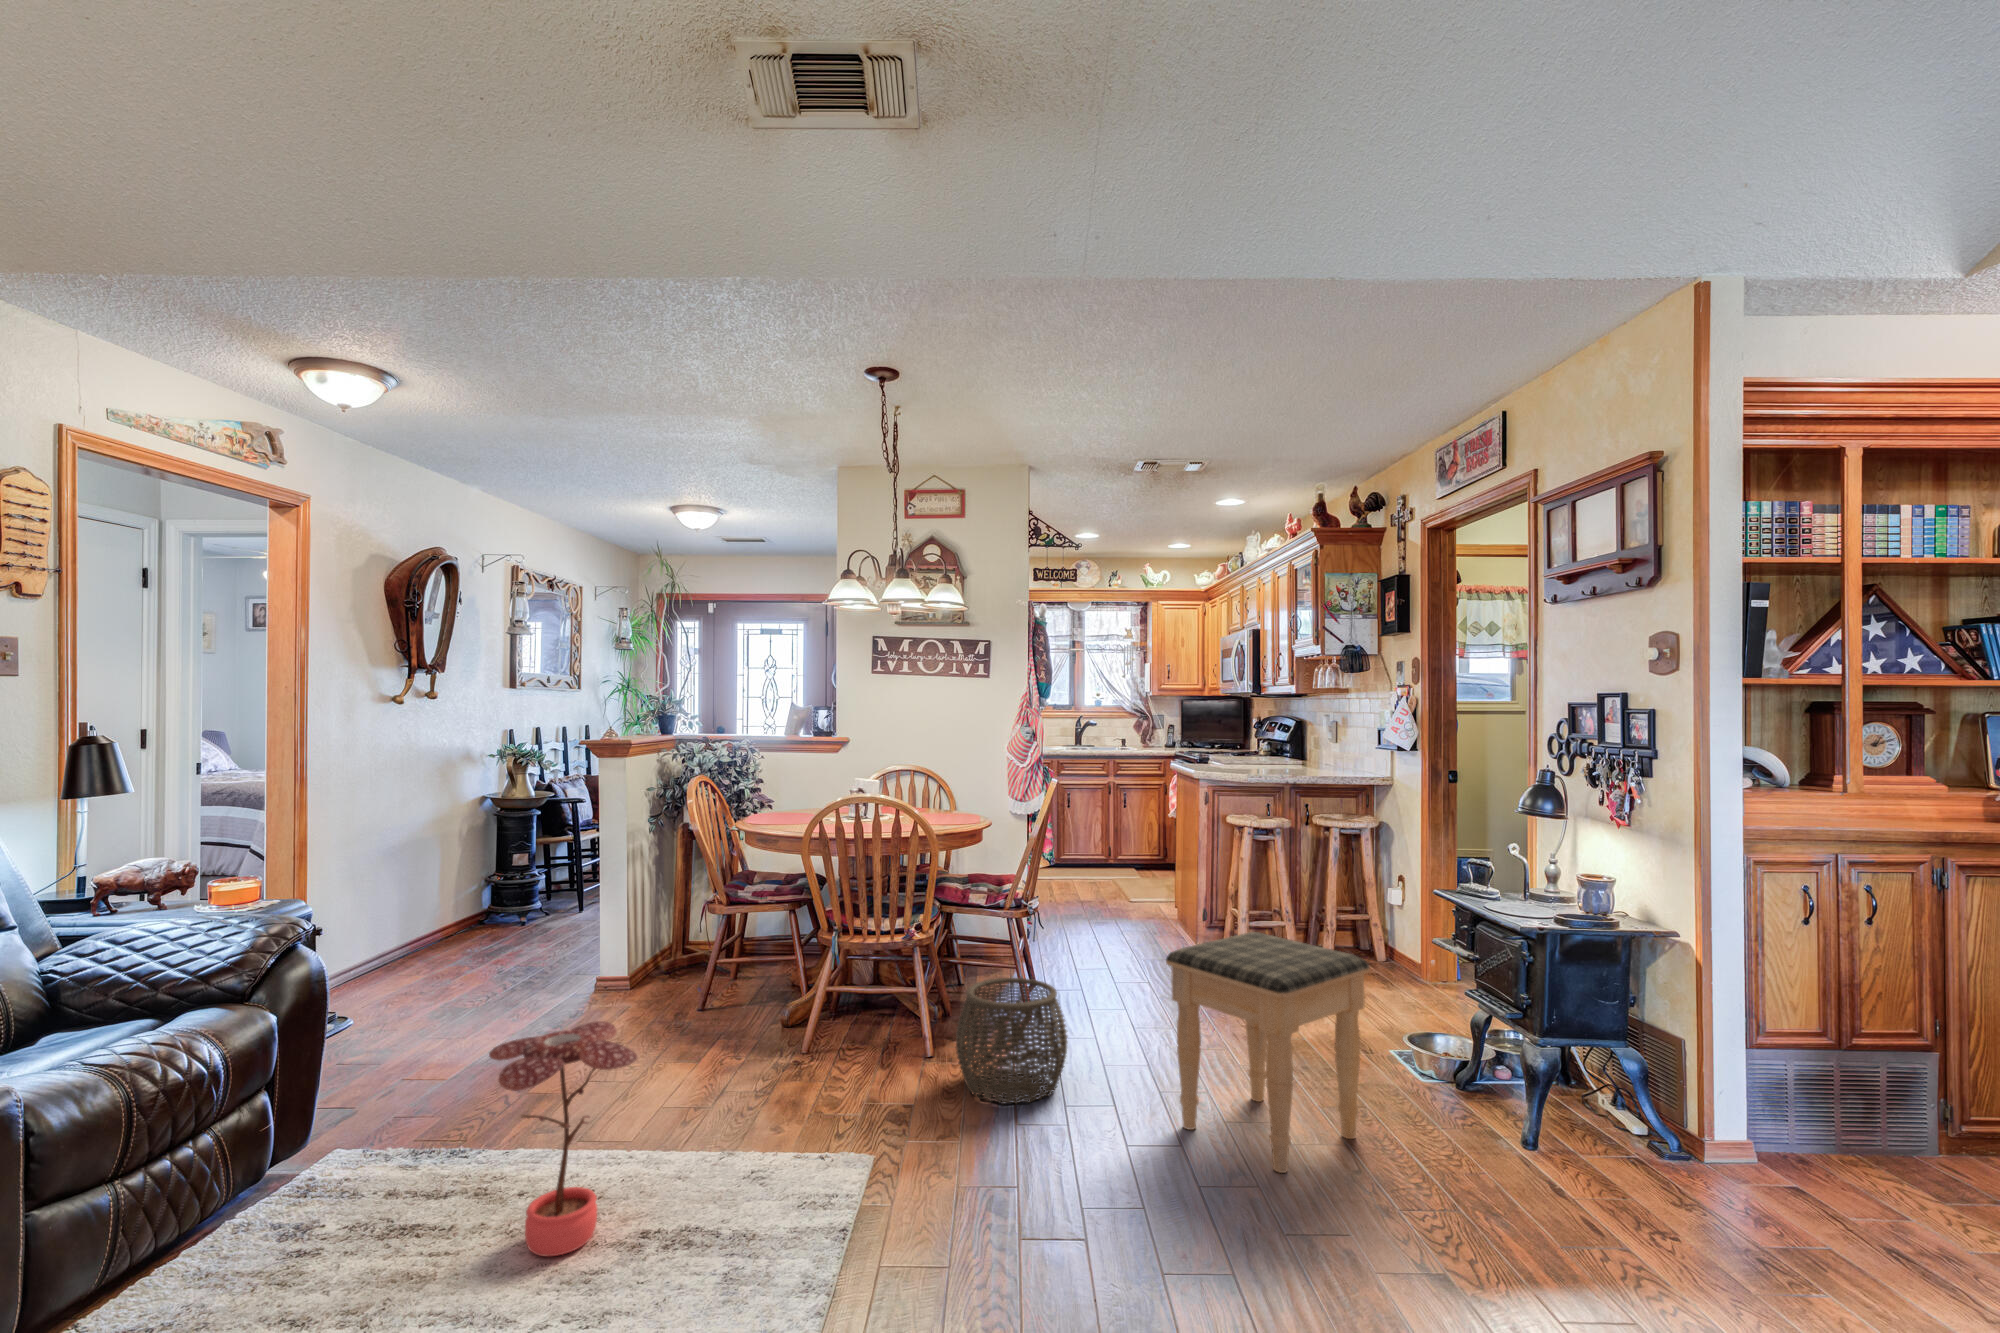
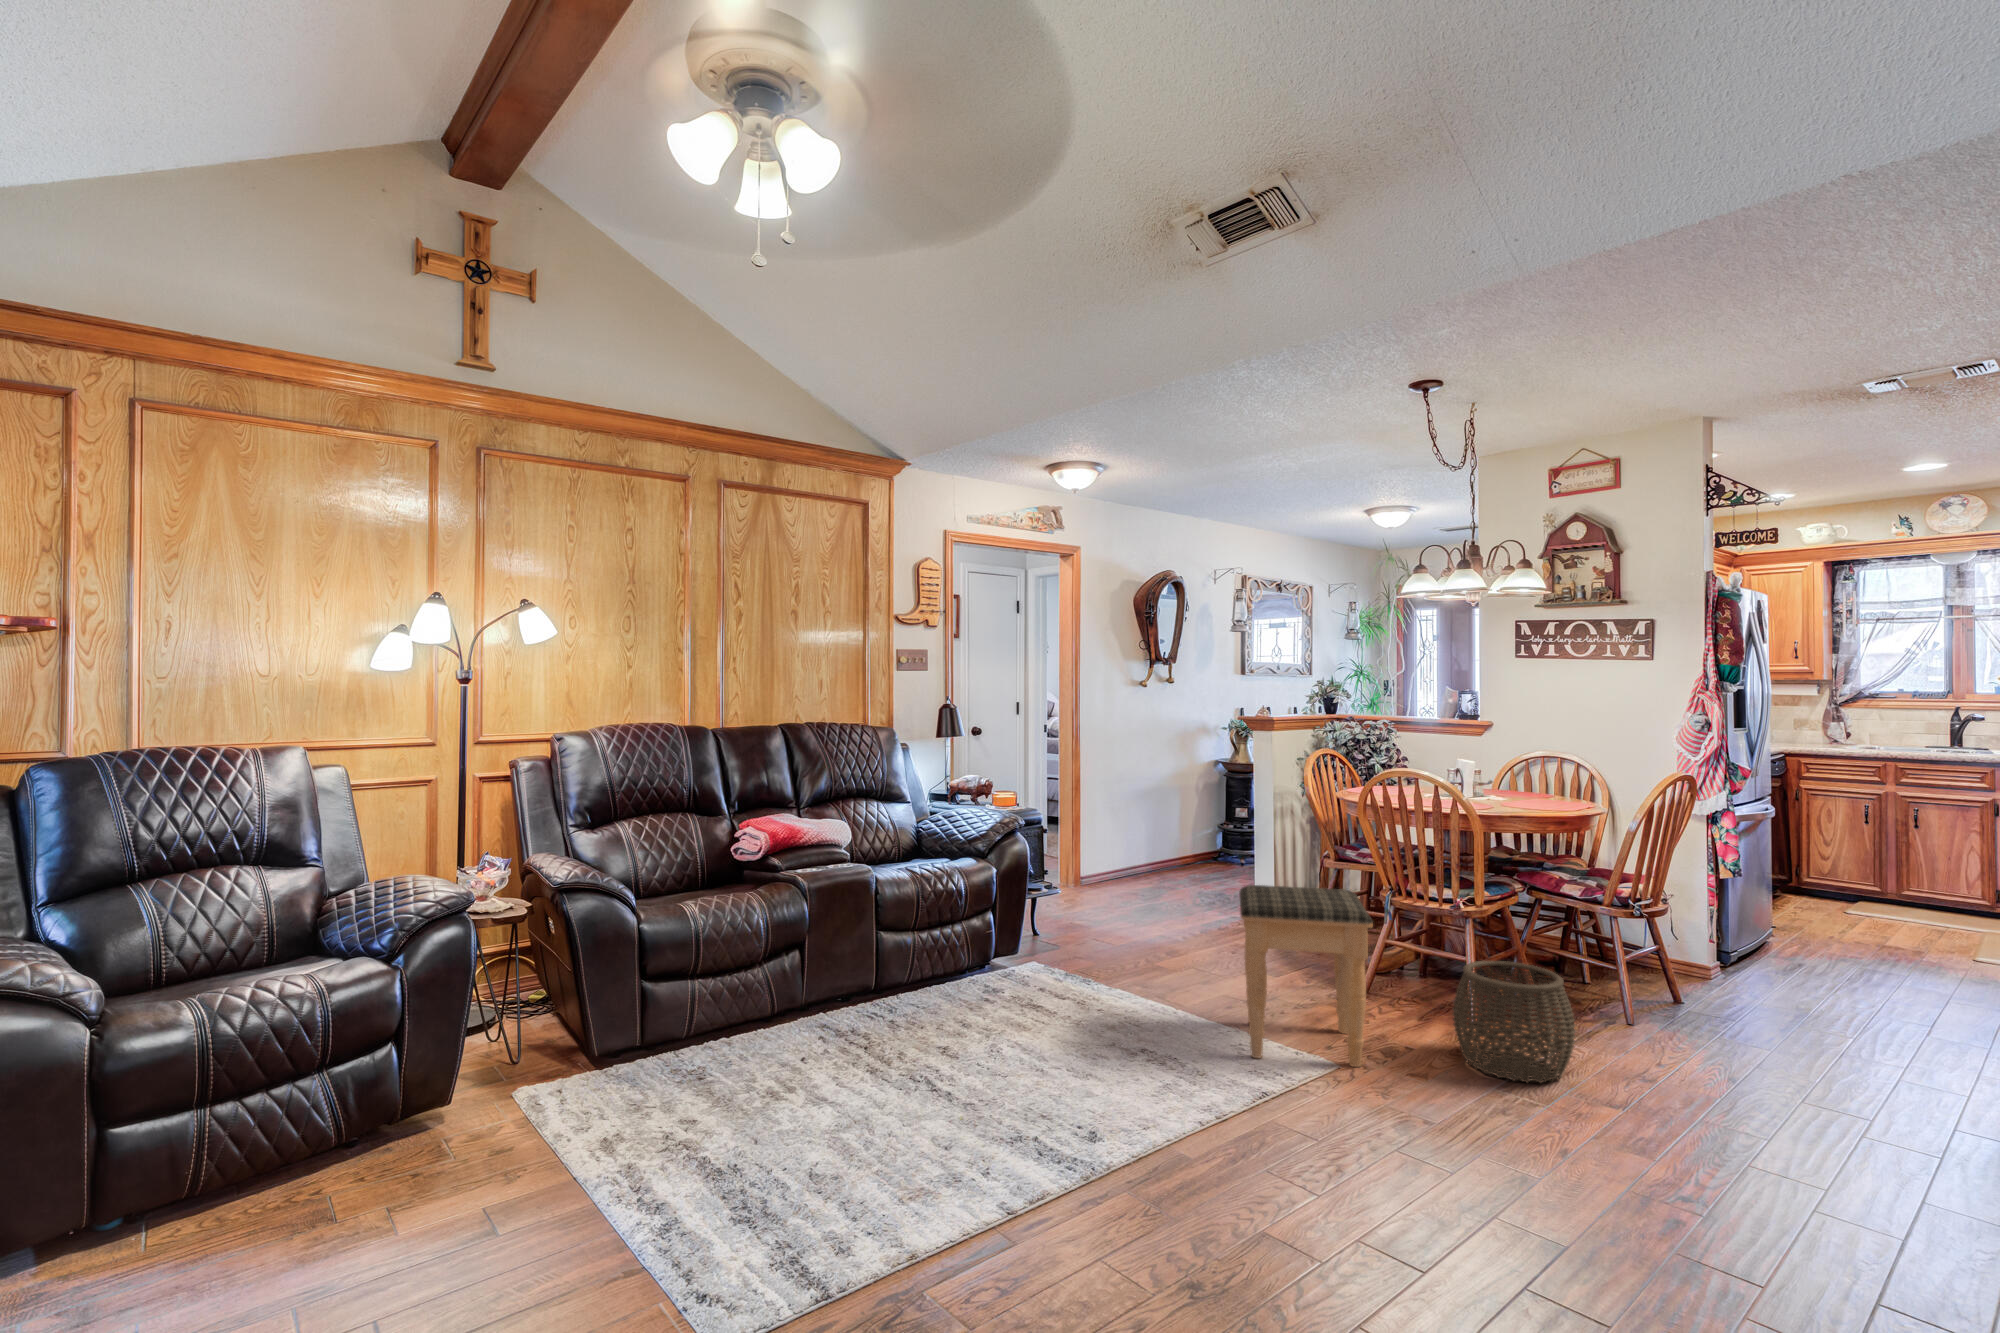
footstool: present [1166,932,1370,1173] -> present [1239,885,1373,1067]
potted plant: present [489,1021,637,1257] -> none [1056,904,1143,1044]

